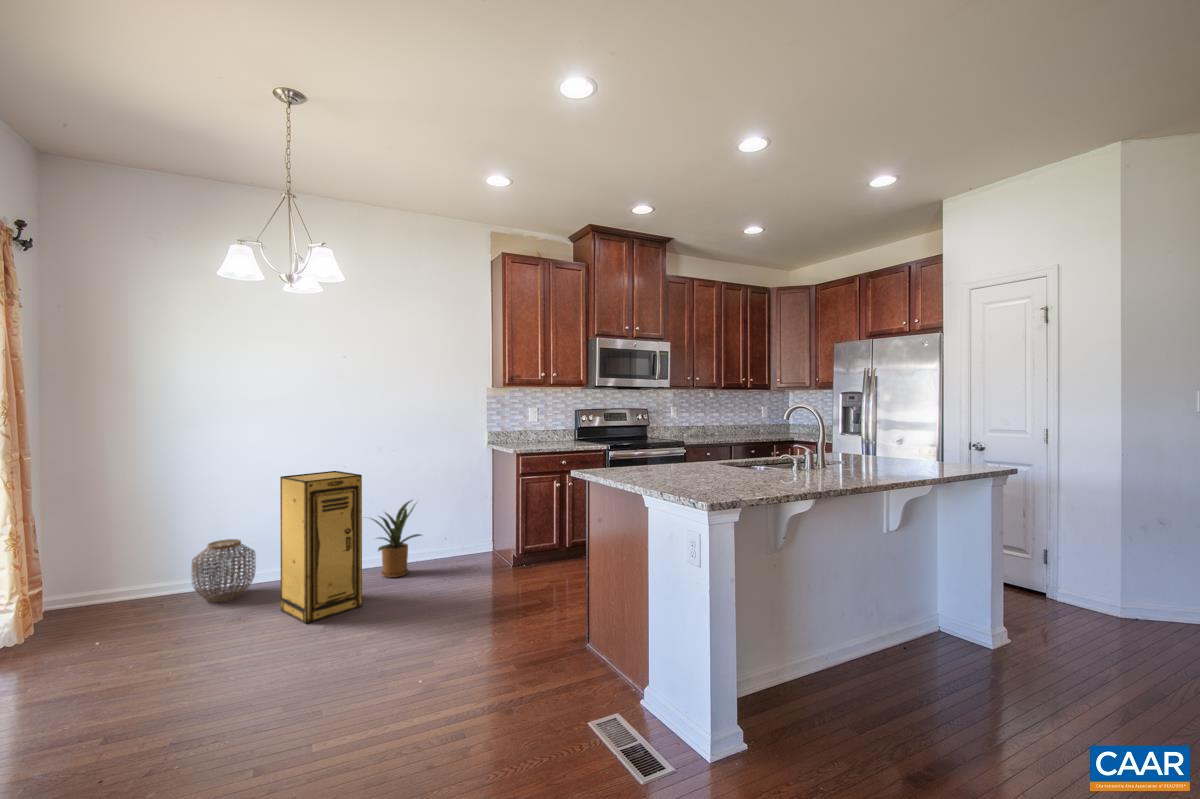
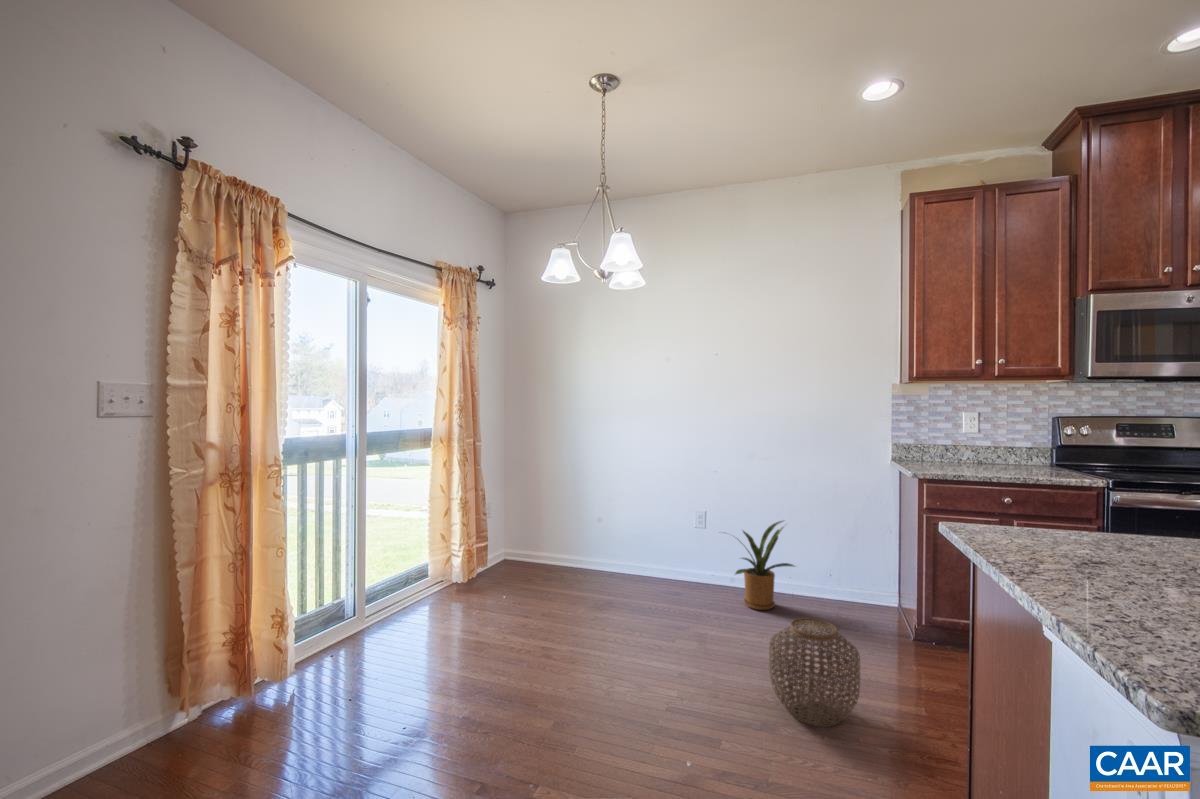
storage cabinet: present [280,471,362,624] -> none [632,477,702,638]
woven basket: present [192,539,256,602] -> present [769,618,860,727]

